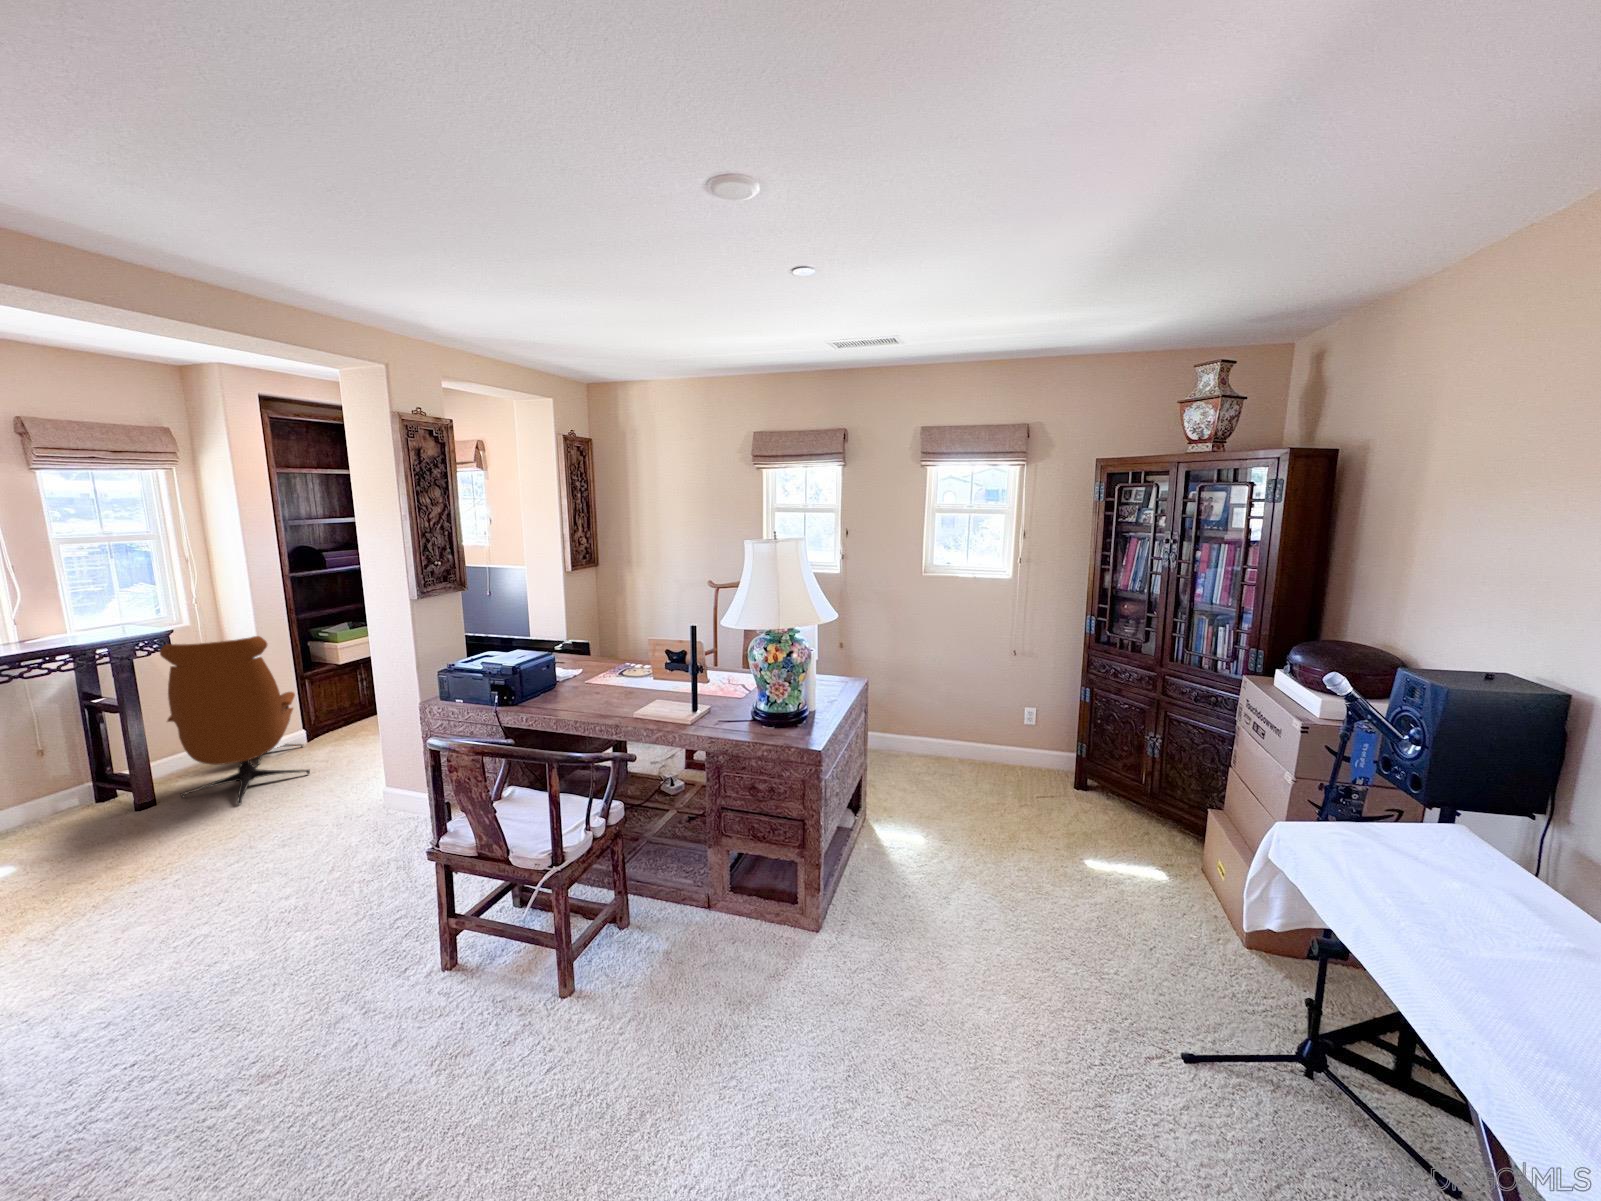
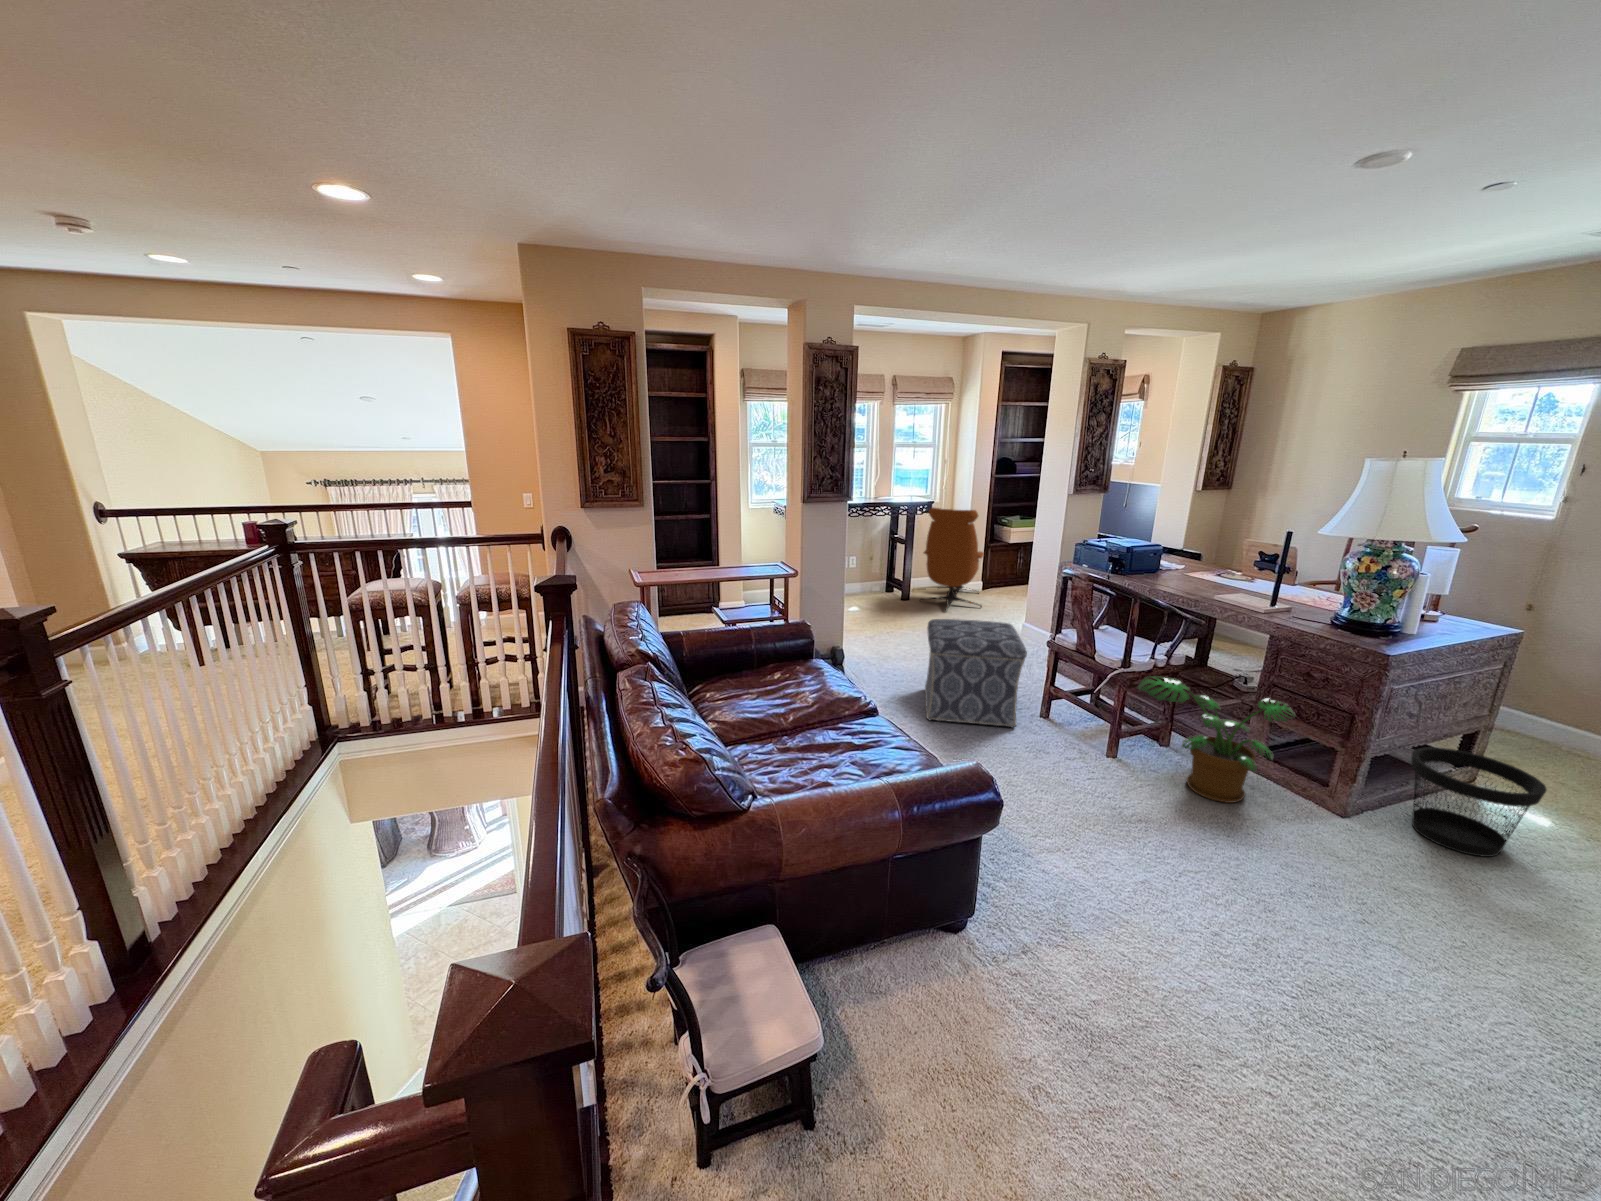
wastebasket: none [847,808,940,918] -> present [1411,747,1547,857]
potted plant: none [580,830,756,998] -> present [1137,676,1295,803]
ottoman: none [162,838,403,1127] -> present [925,619,1027,727]

